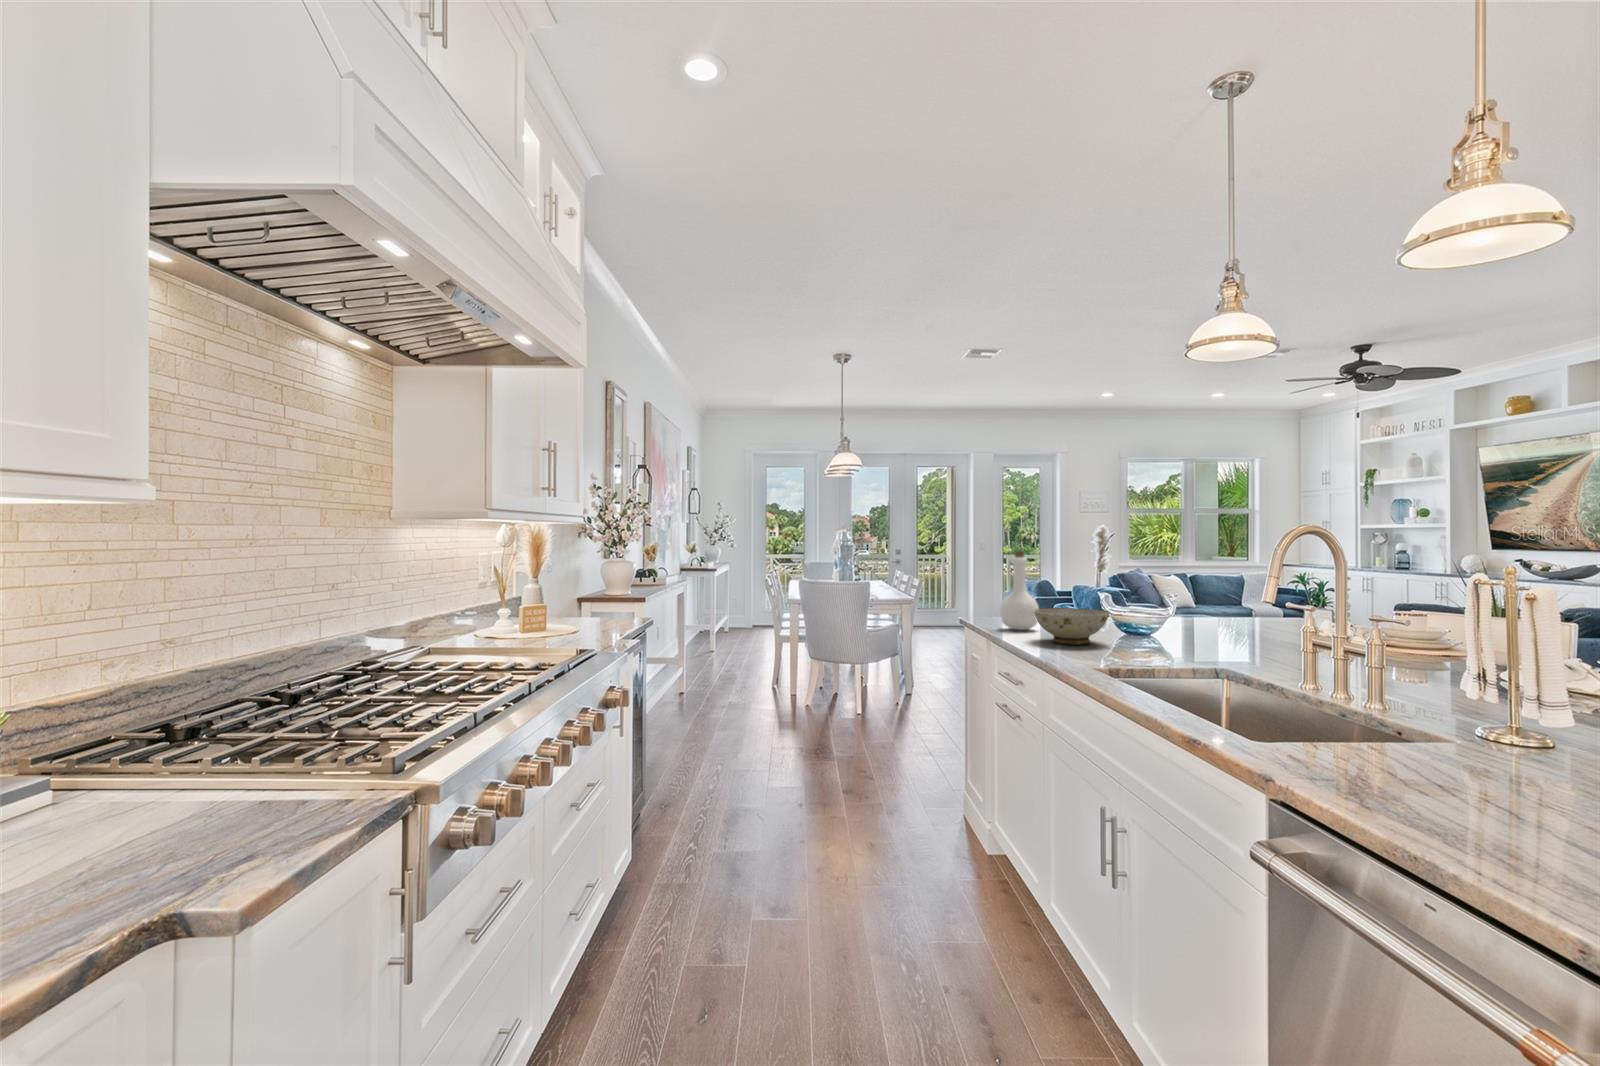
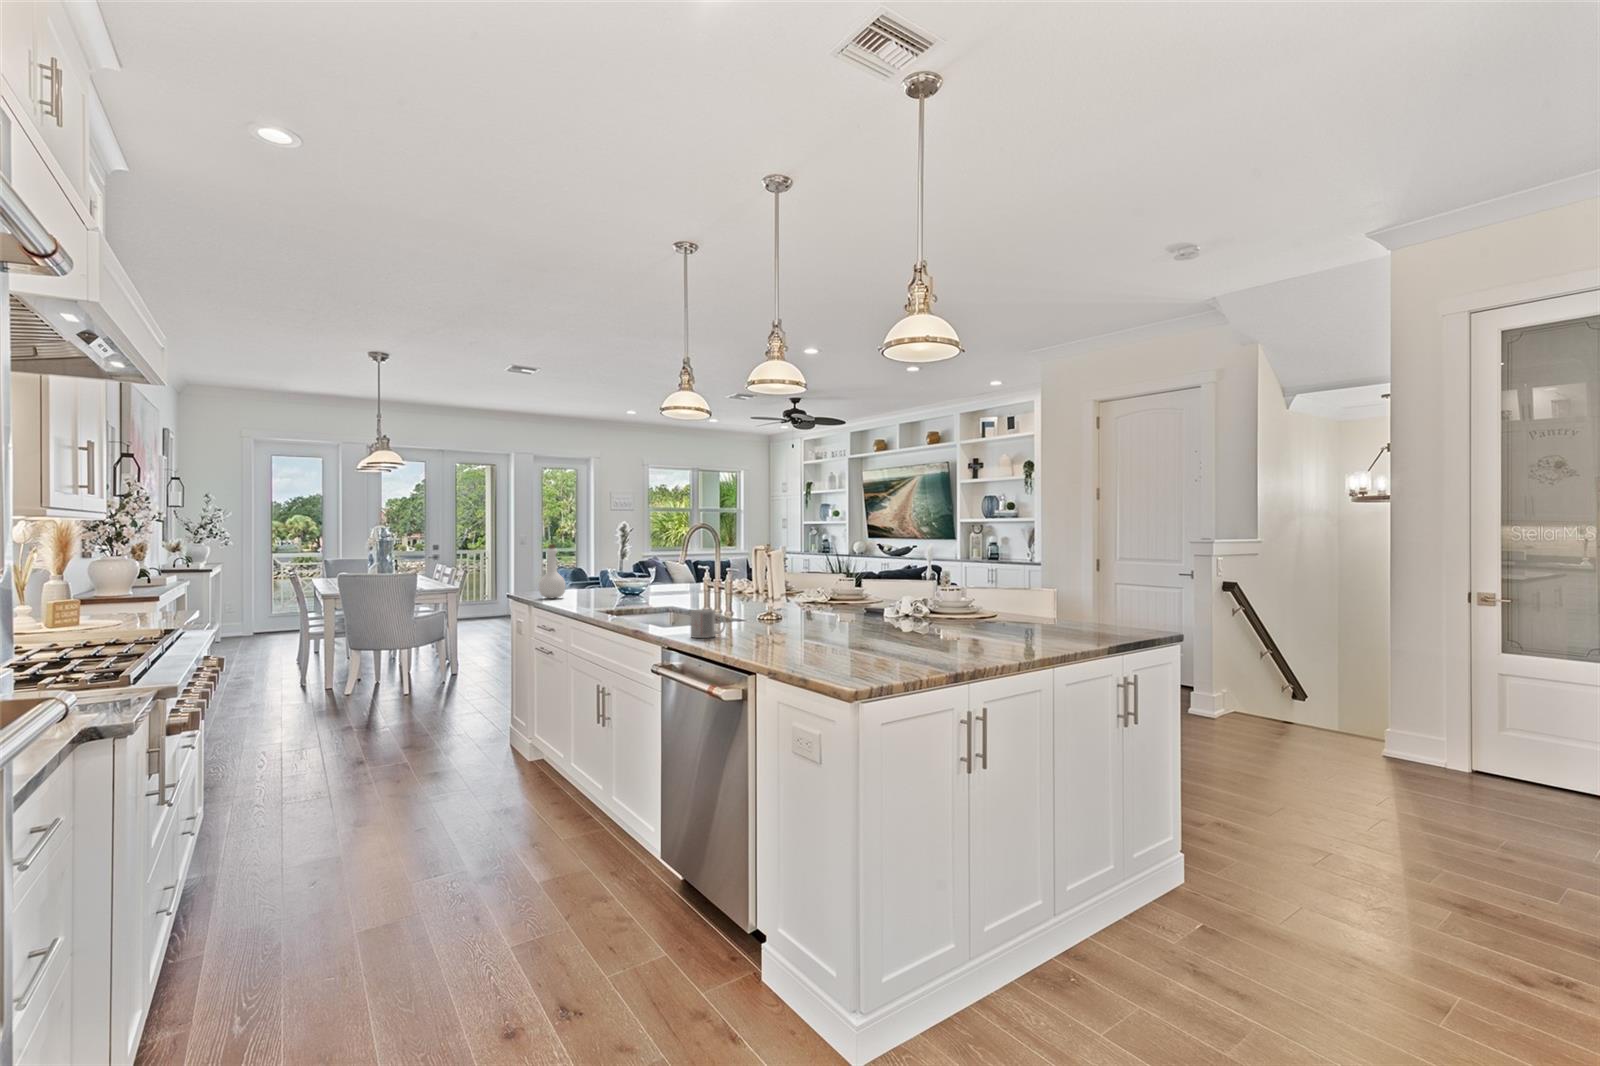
ceramic bowl: present [1034,608,1109,645] -> none [561,581,608,603]
mug: none [1389,729,1524,822] -> present [691,609,726,638]

